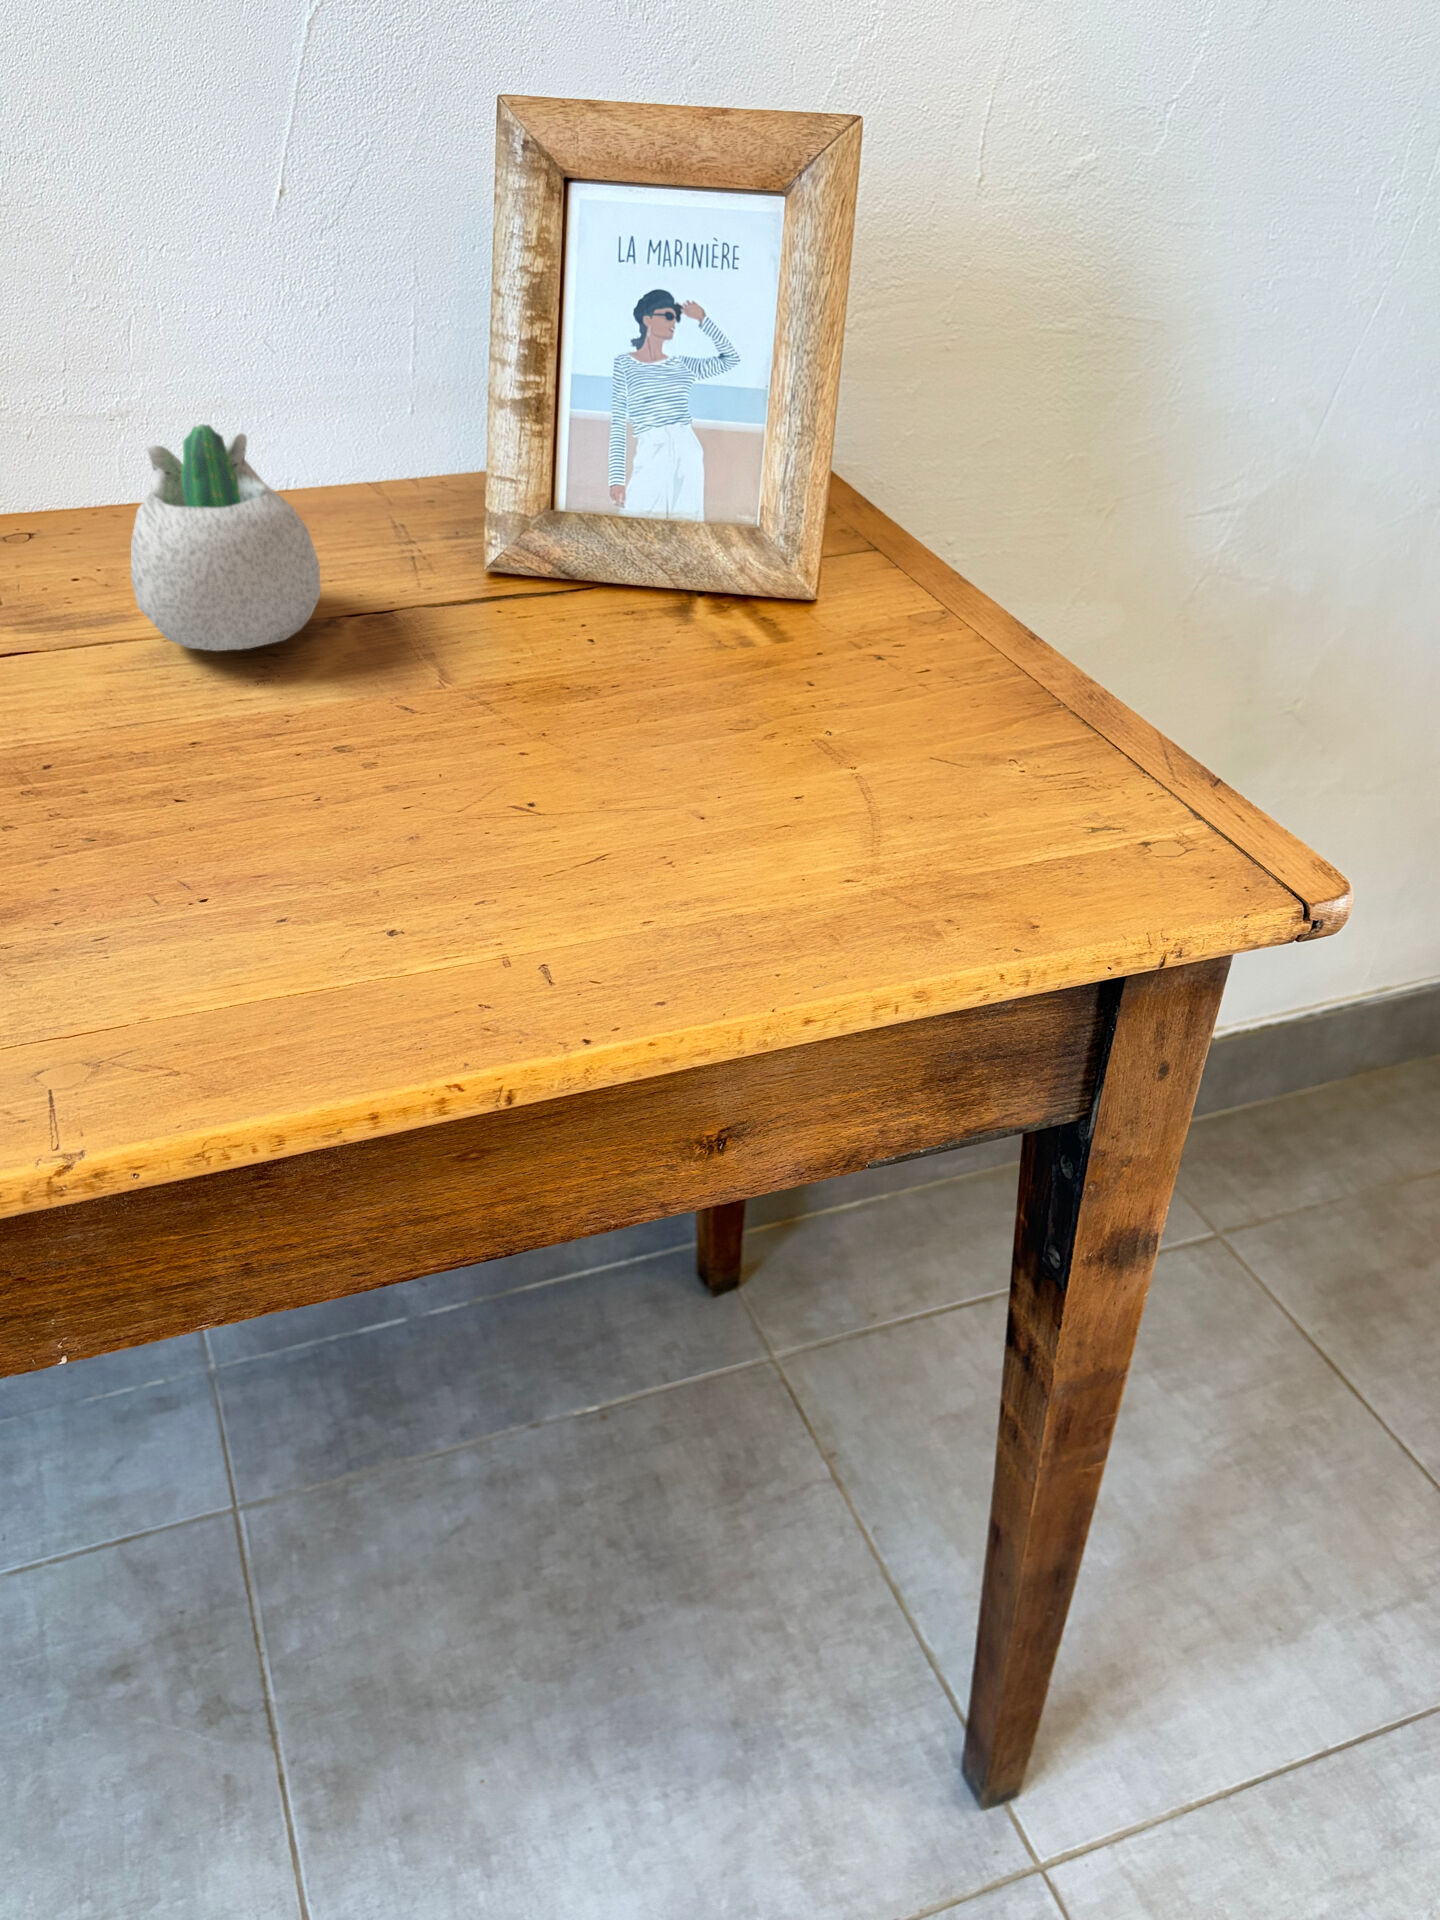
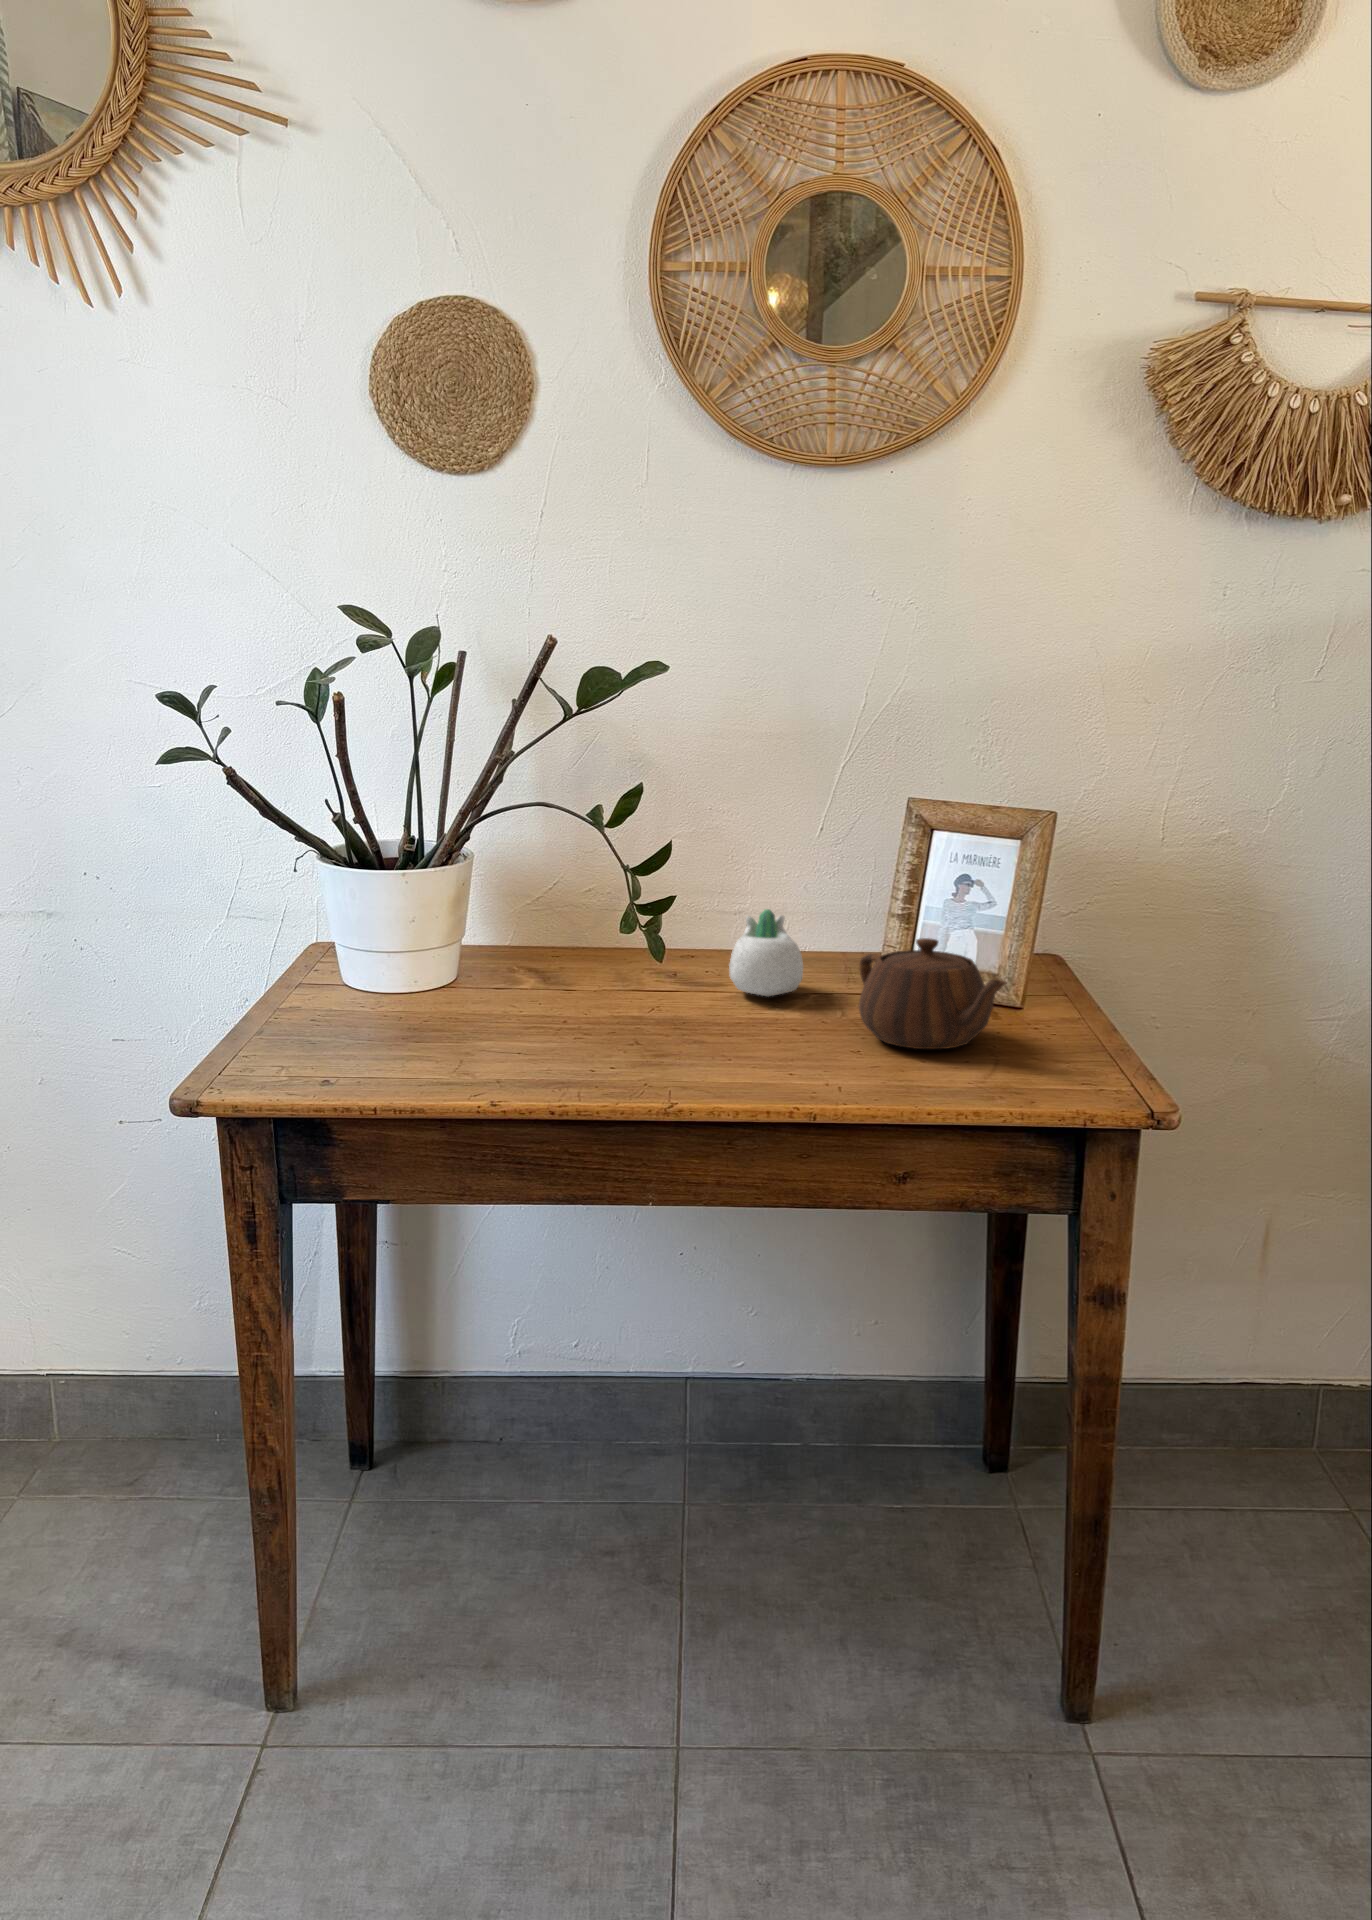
teapot: none [474,496,928,794] -> present [859,938,1007,1049]

